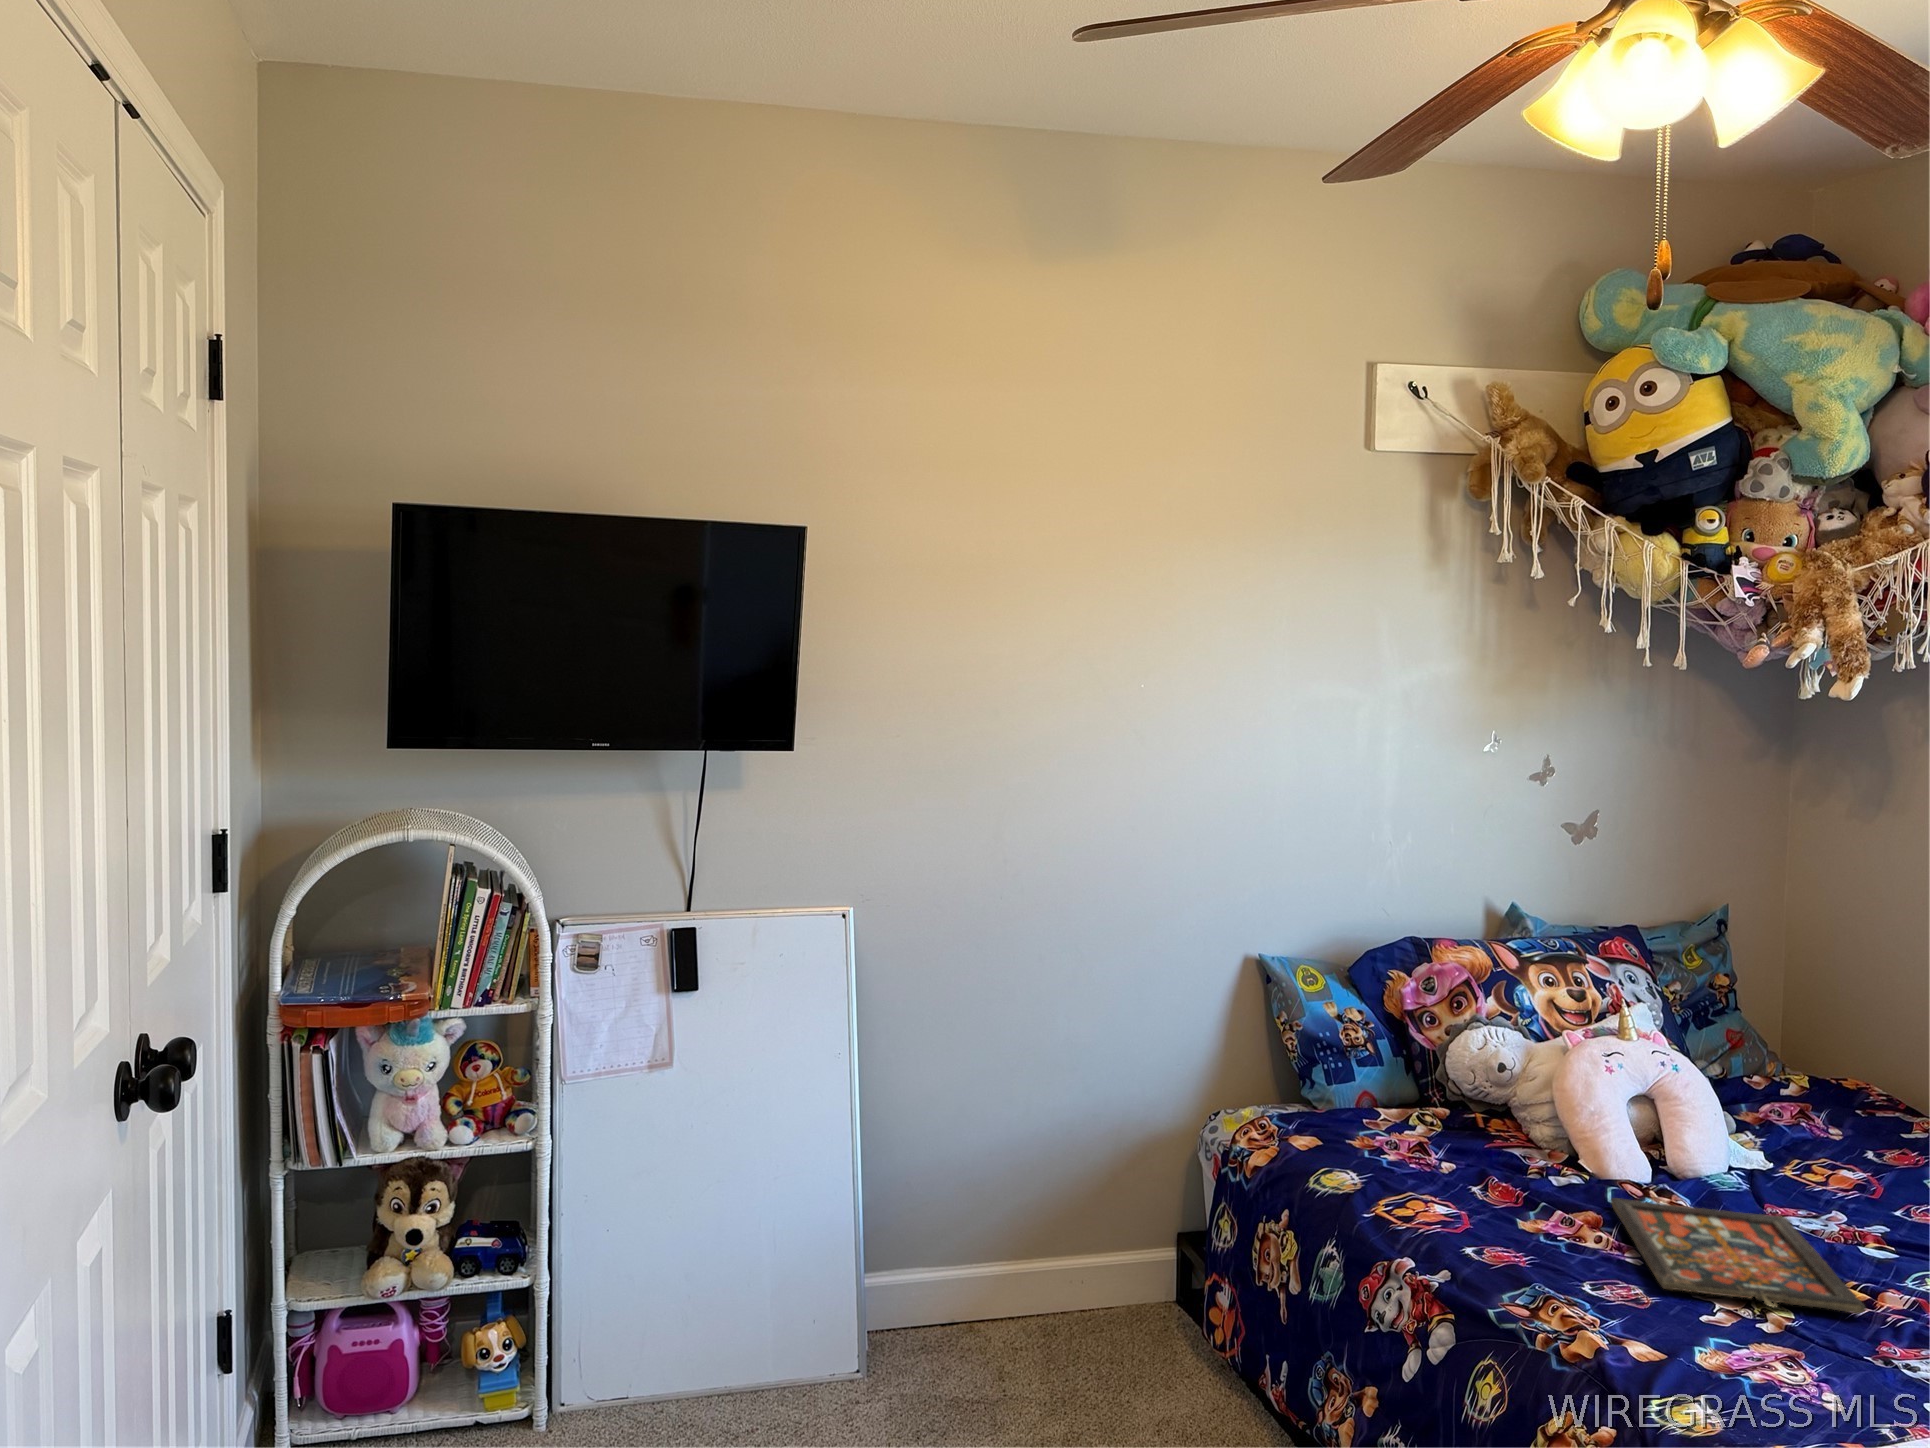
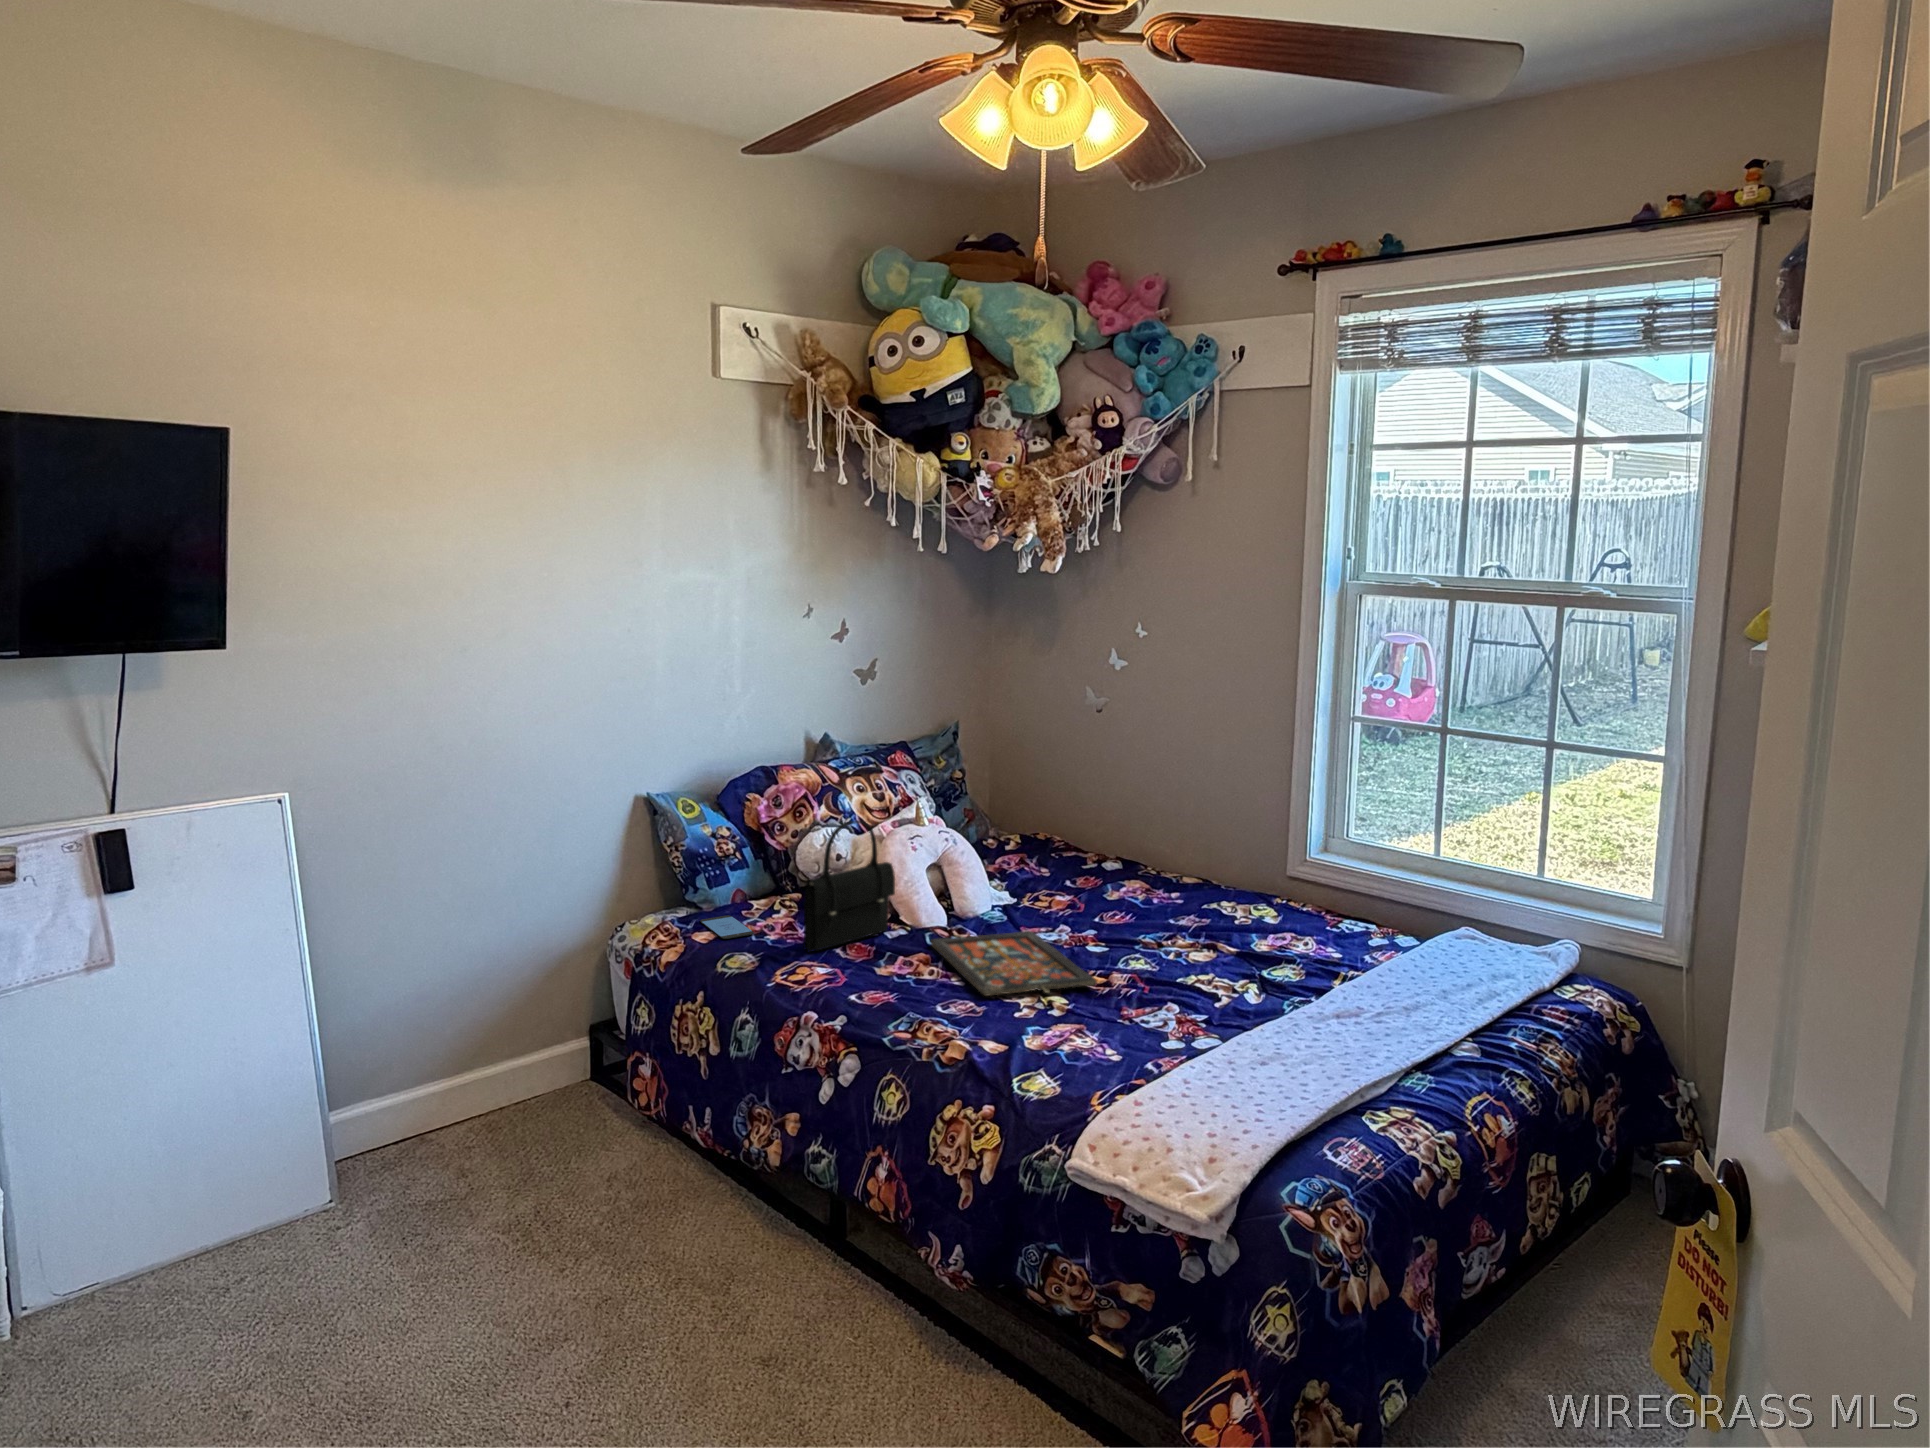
handbag: none [1422,1017,1564,1182] -> present [803,821,895,952]
smartphone: none [1306,1118,1366,1147] -> present [700,915,754,939]

